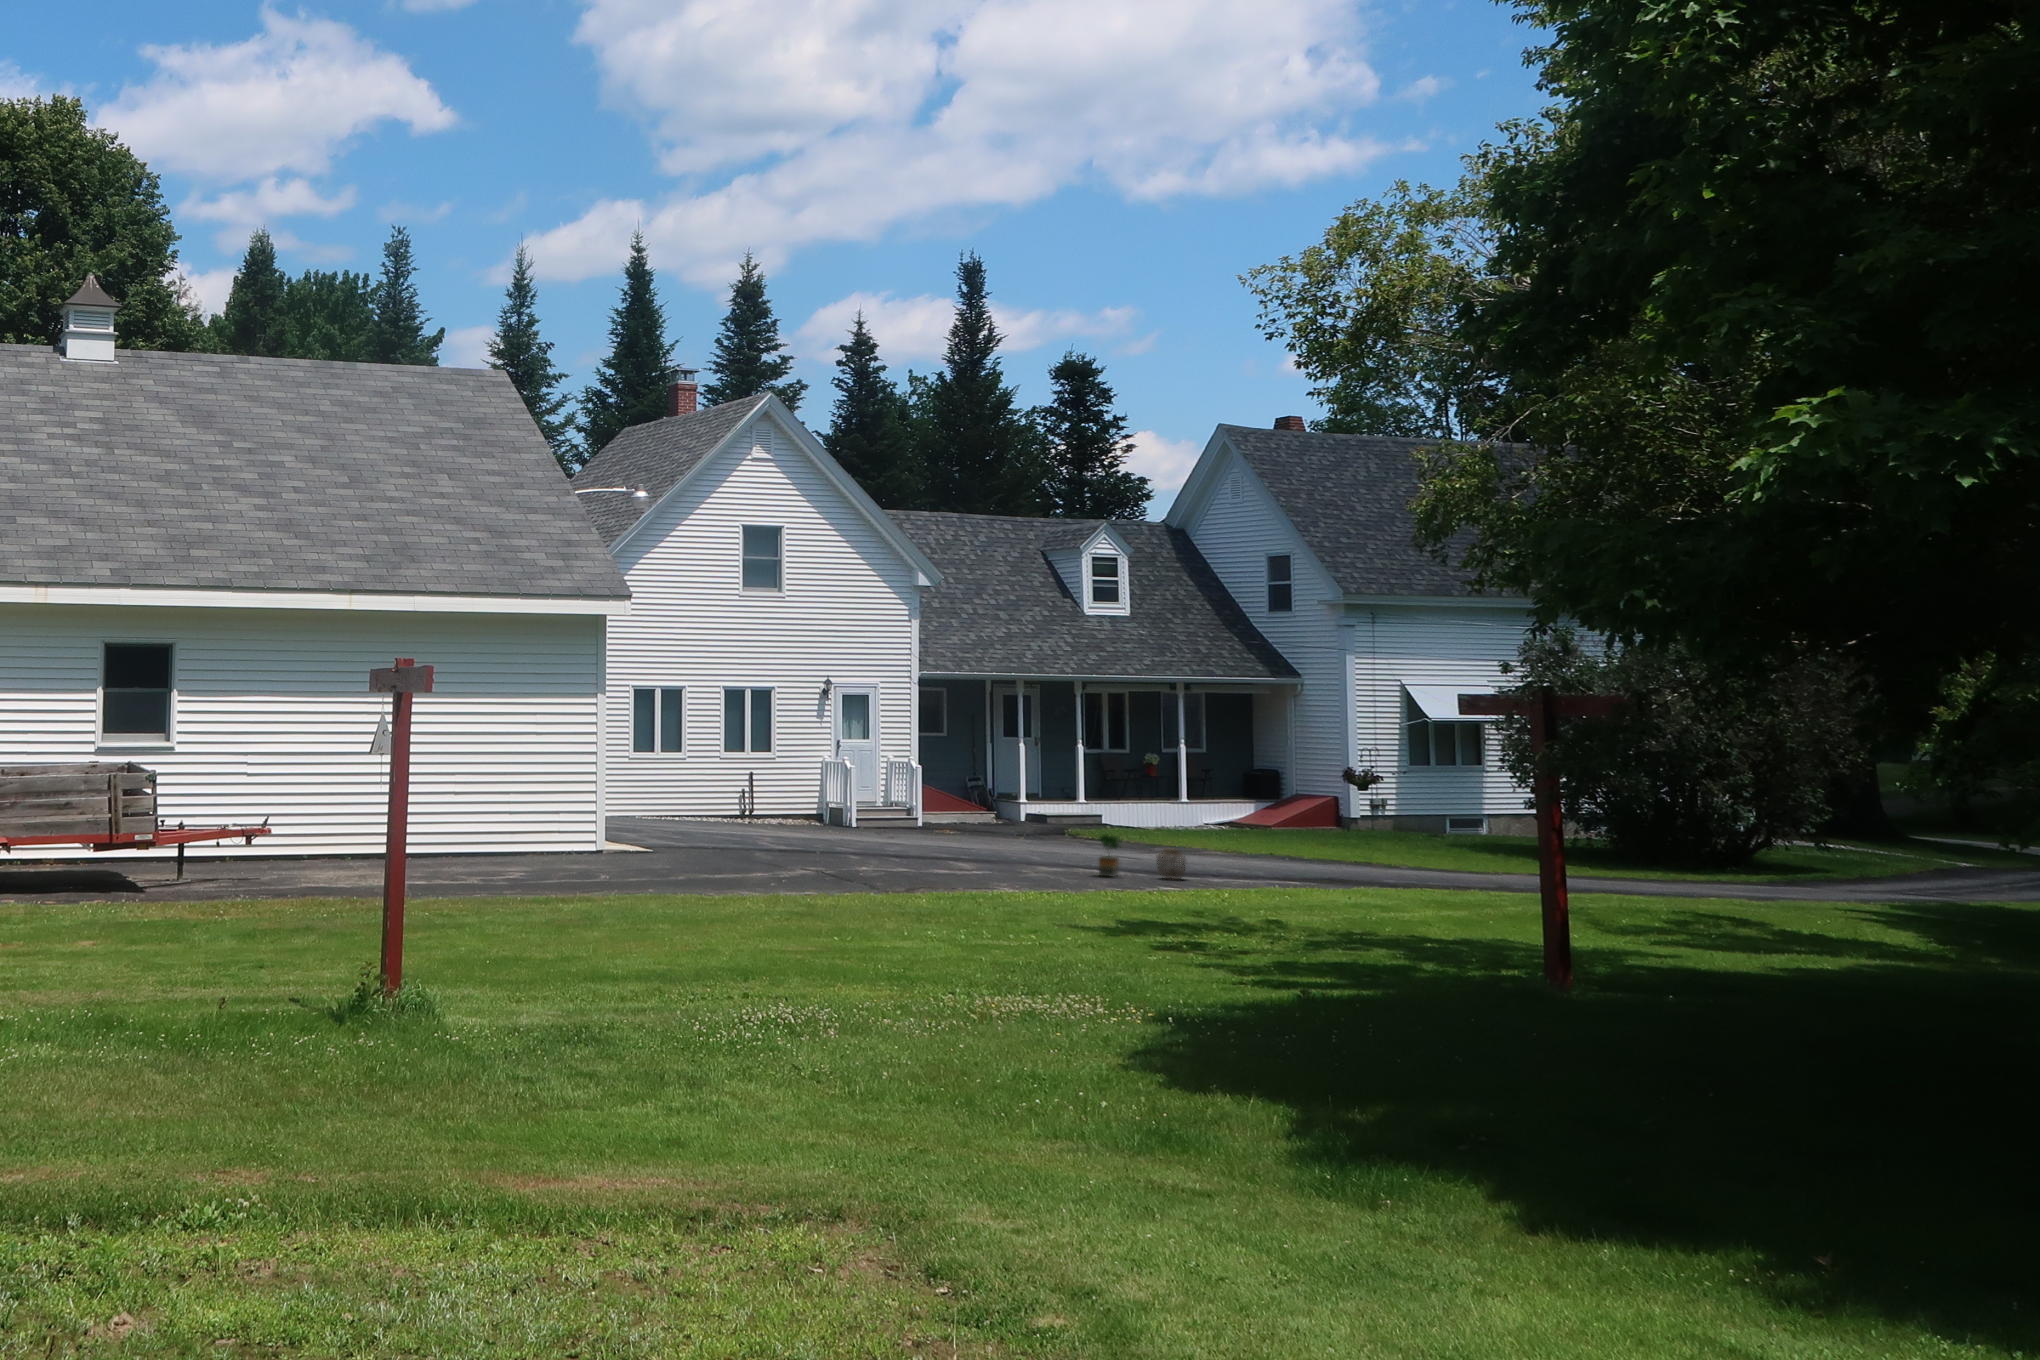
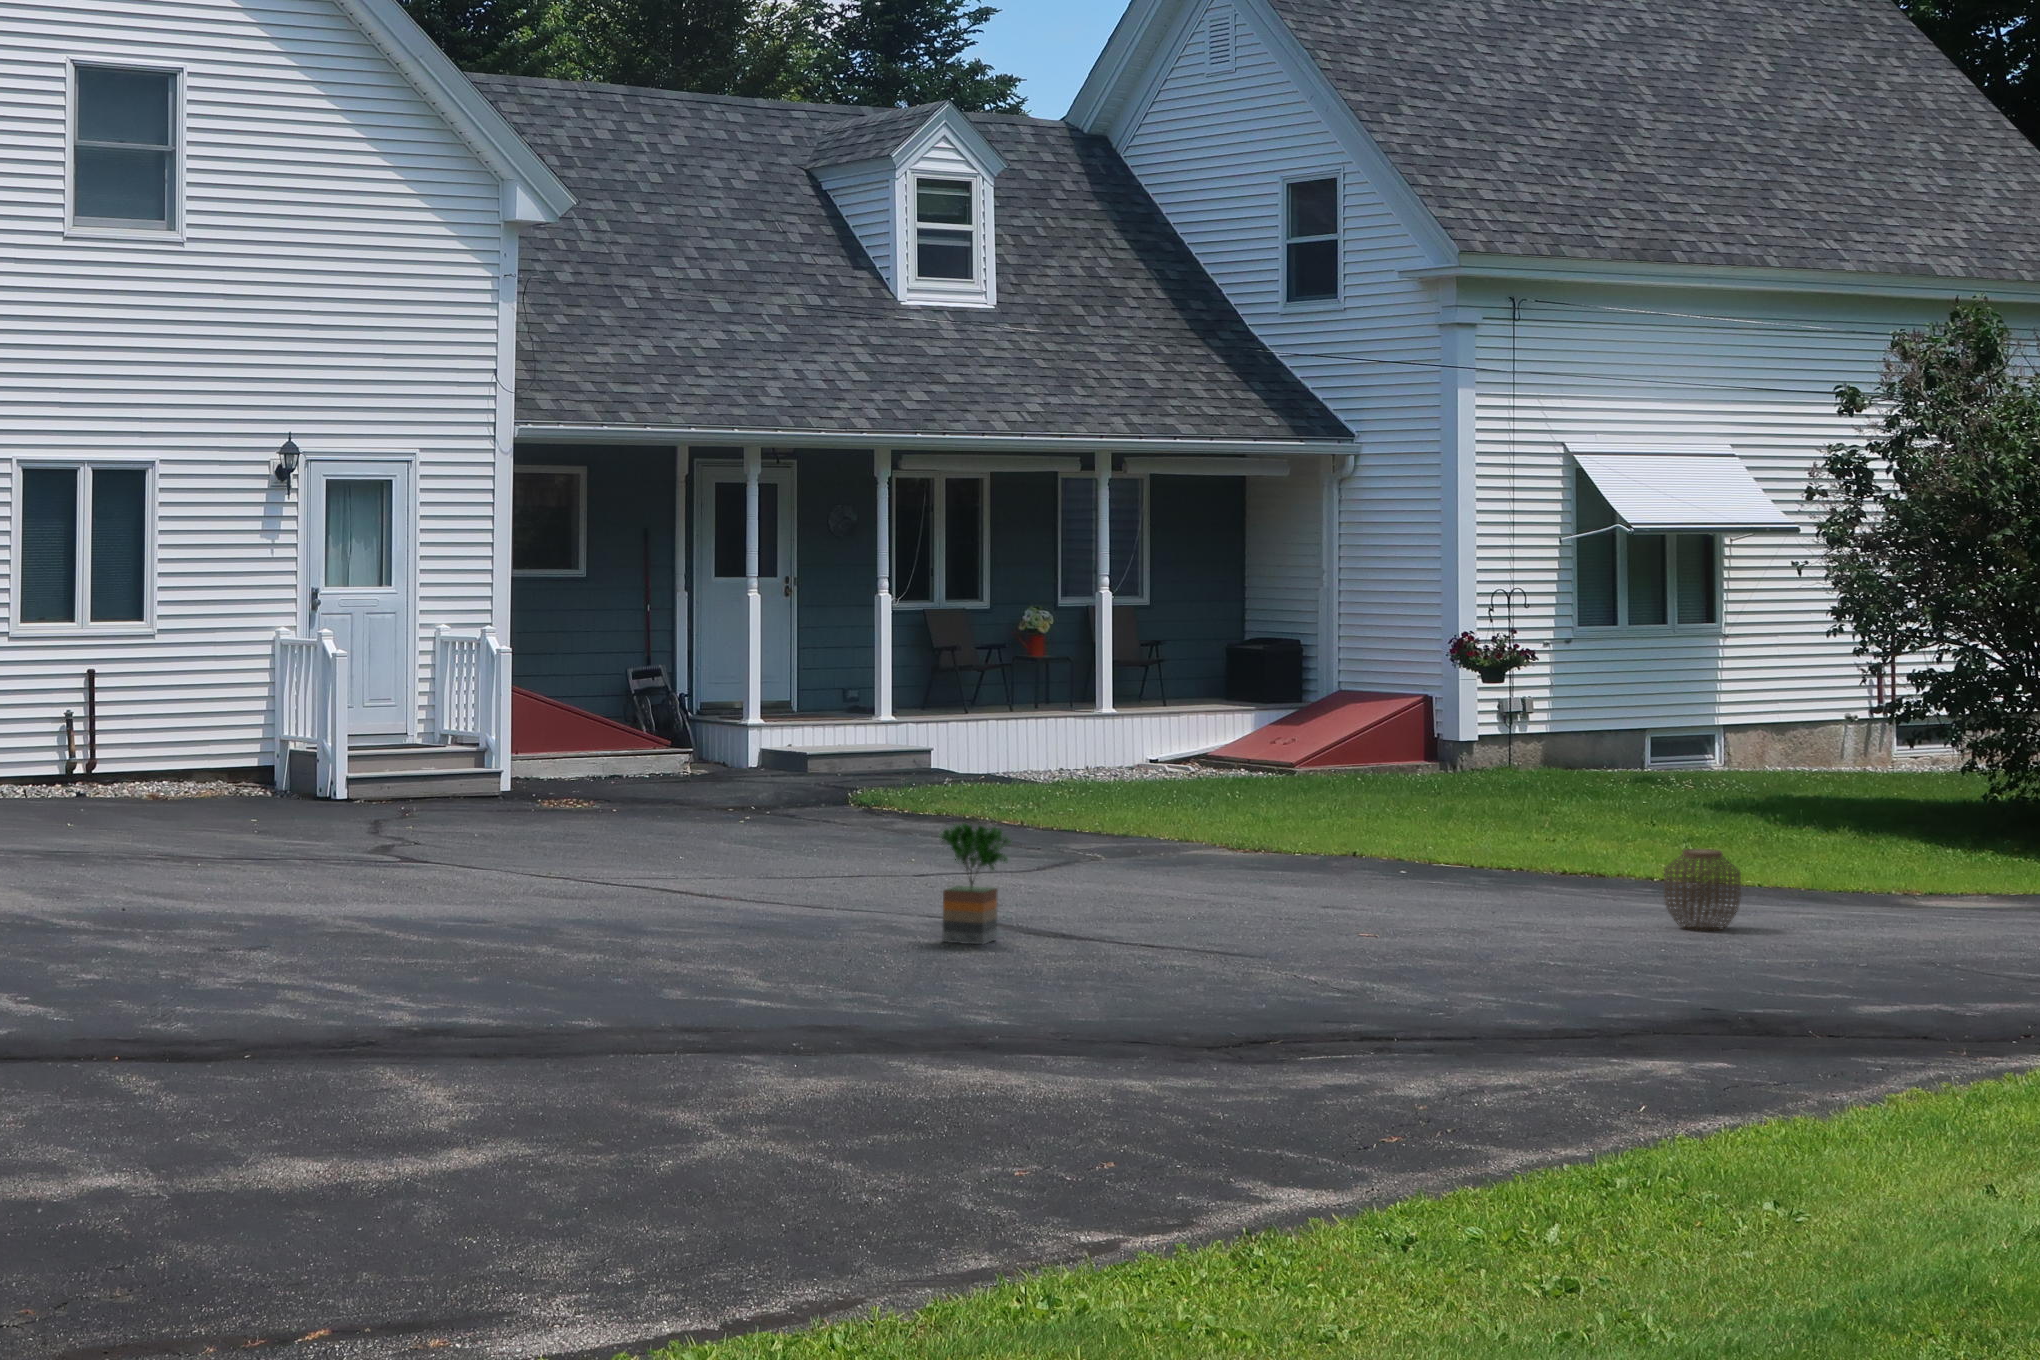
woven basket: present [1157,848,1185,880] -> present [1664,849,1741,931]

